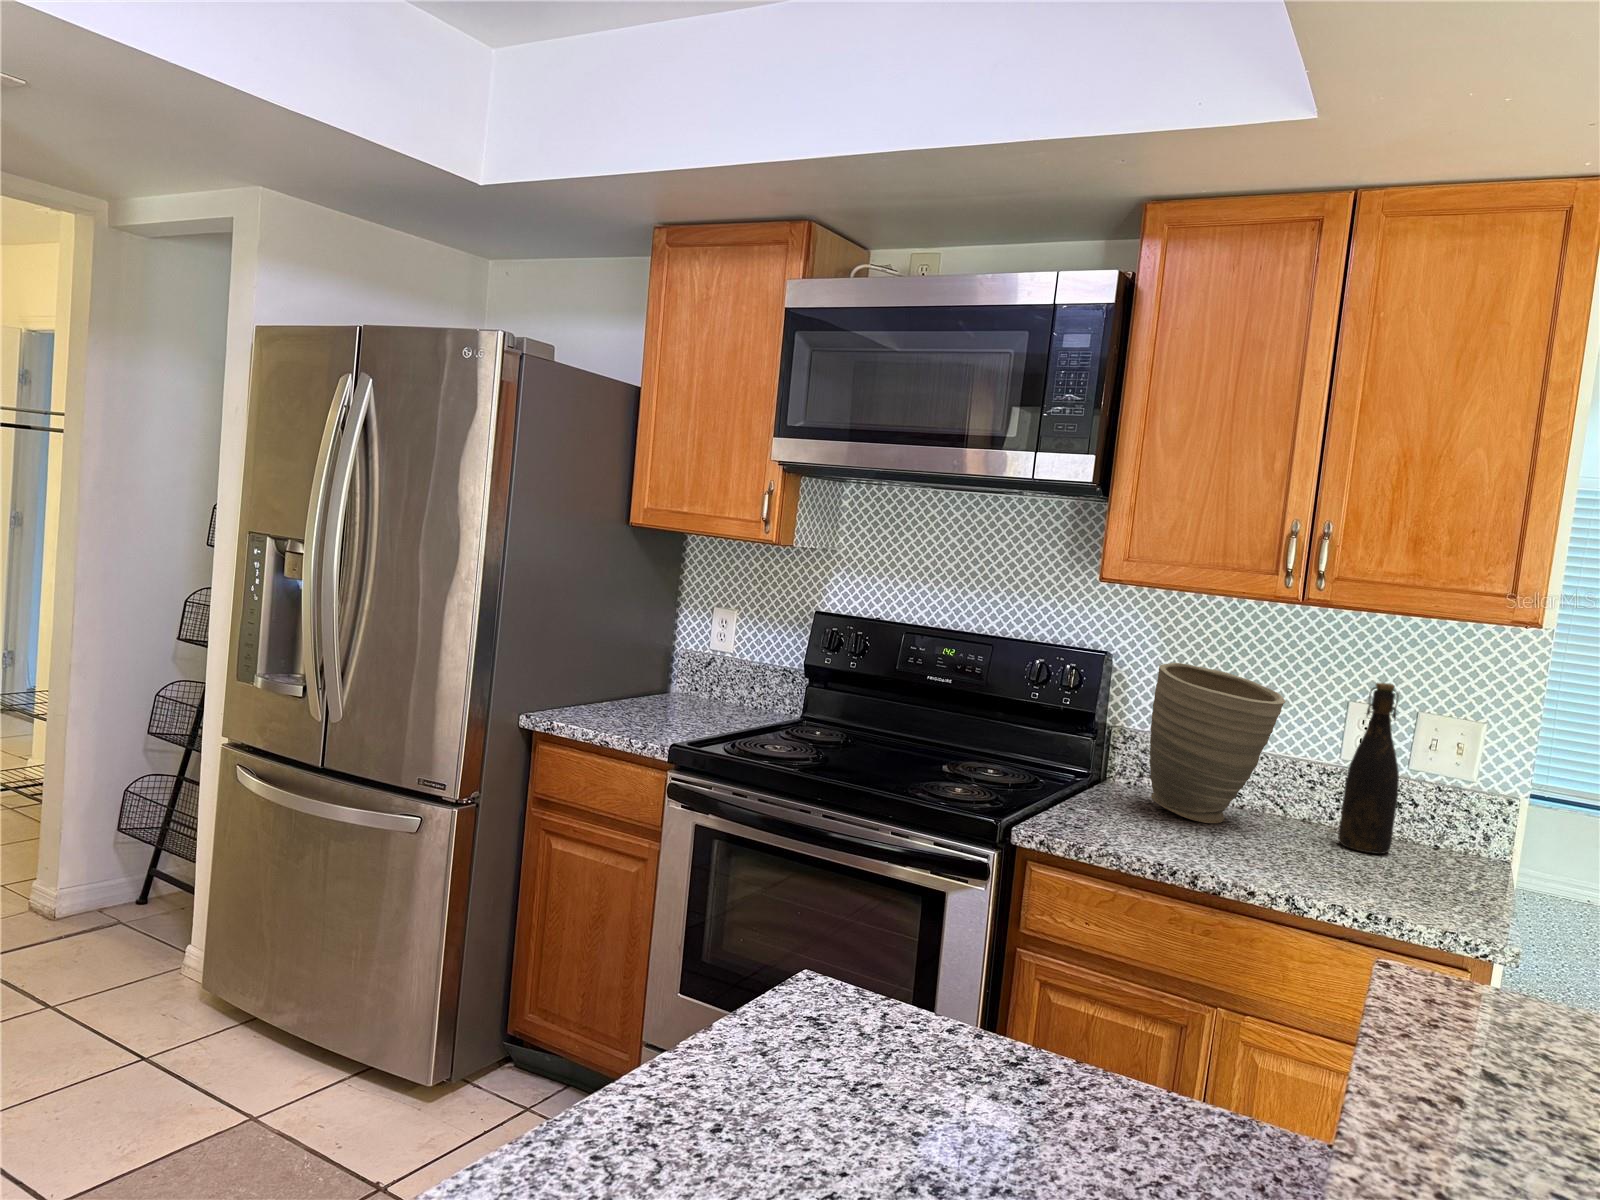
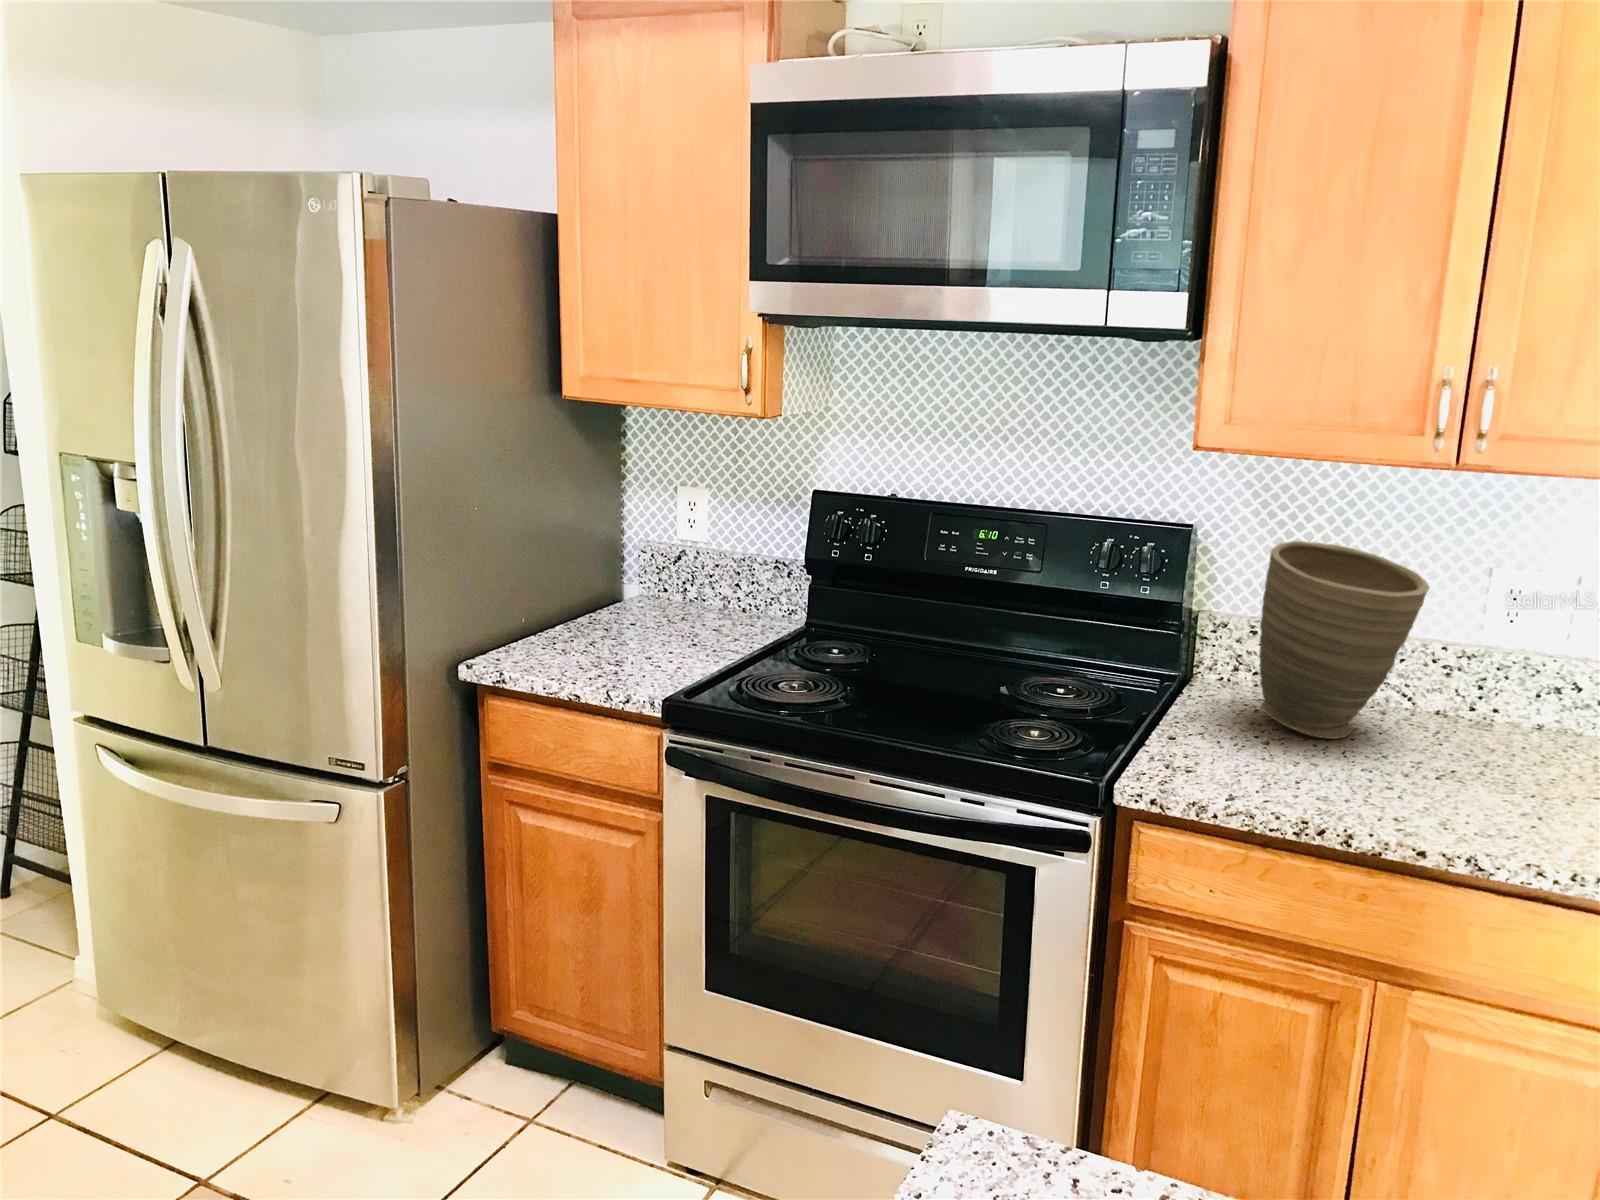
bottle: present [1338,683,1399,854] -> none [1492,556,1572,762]

